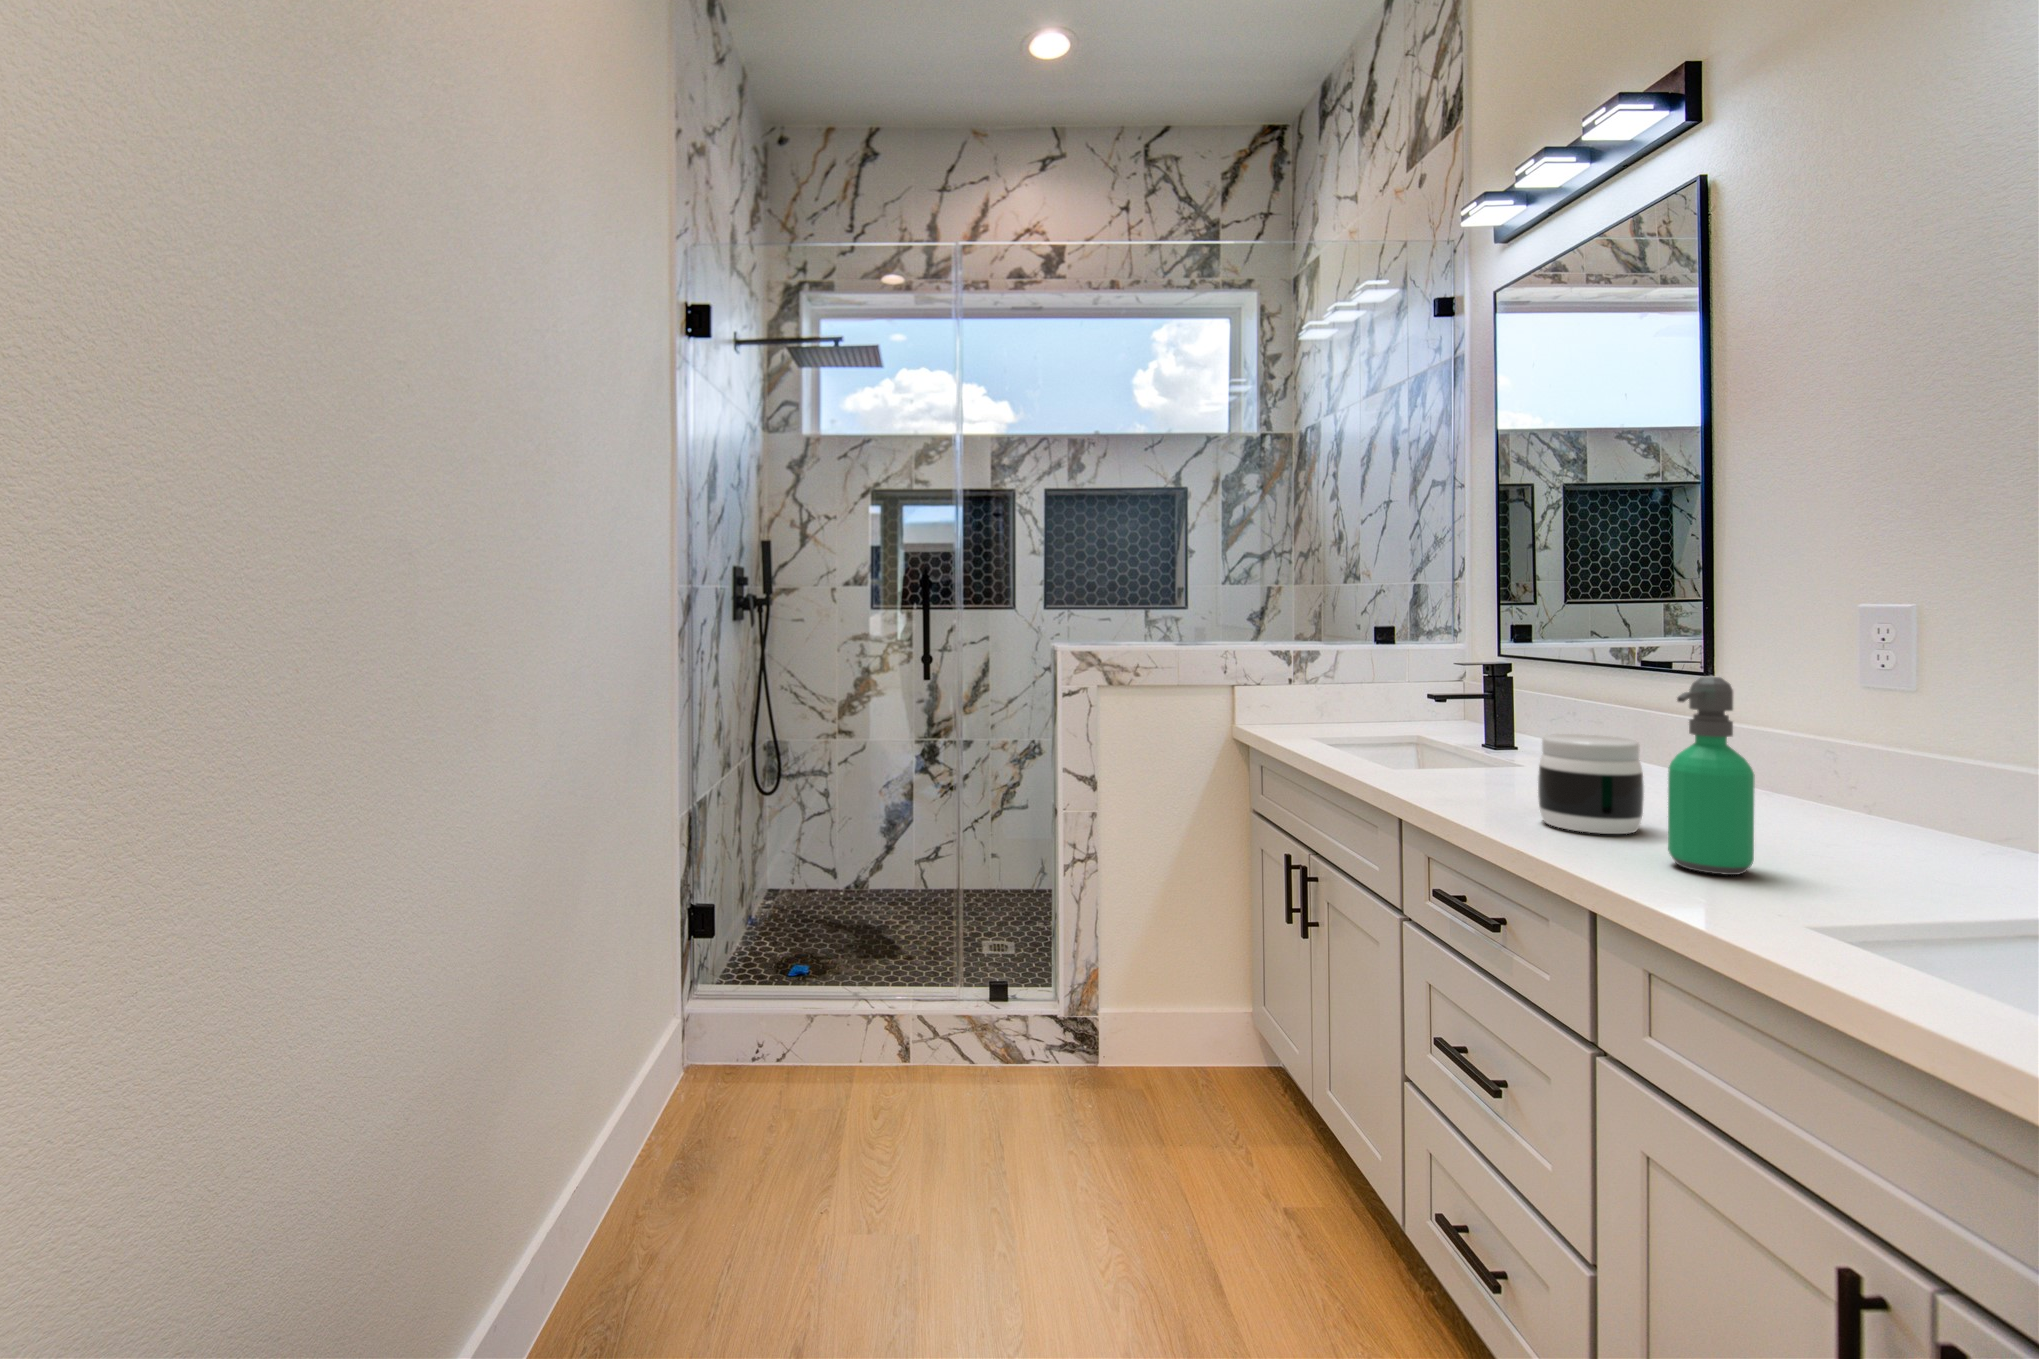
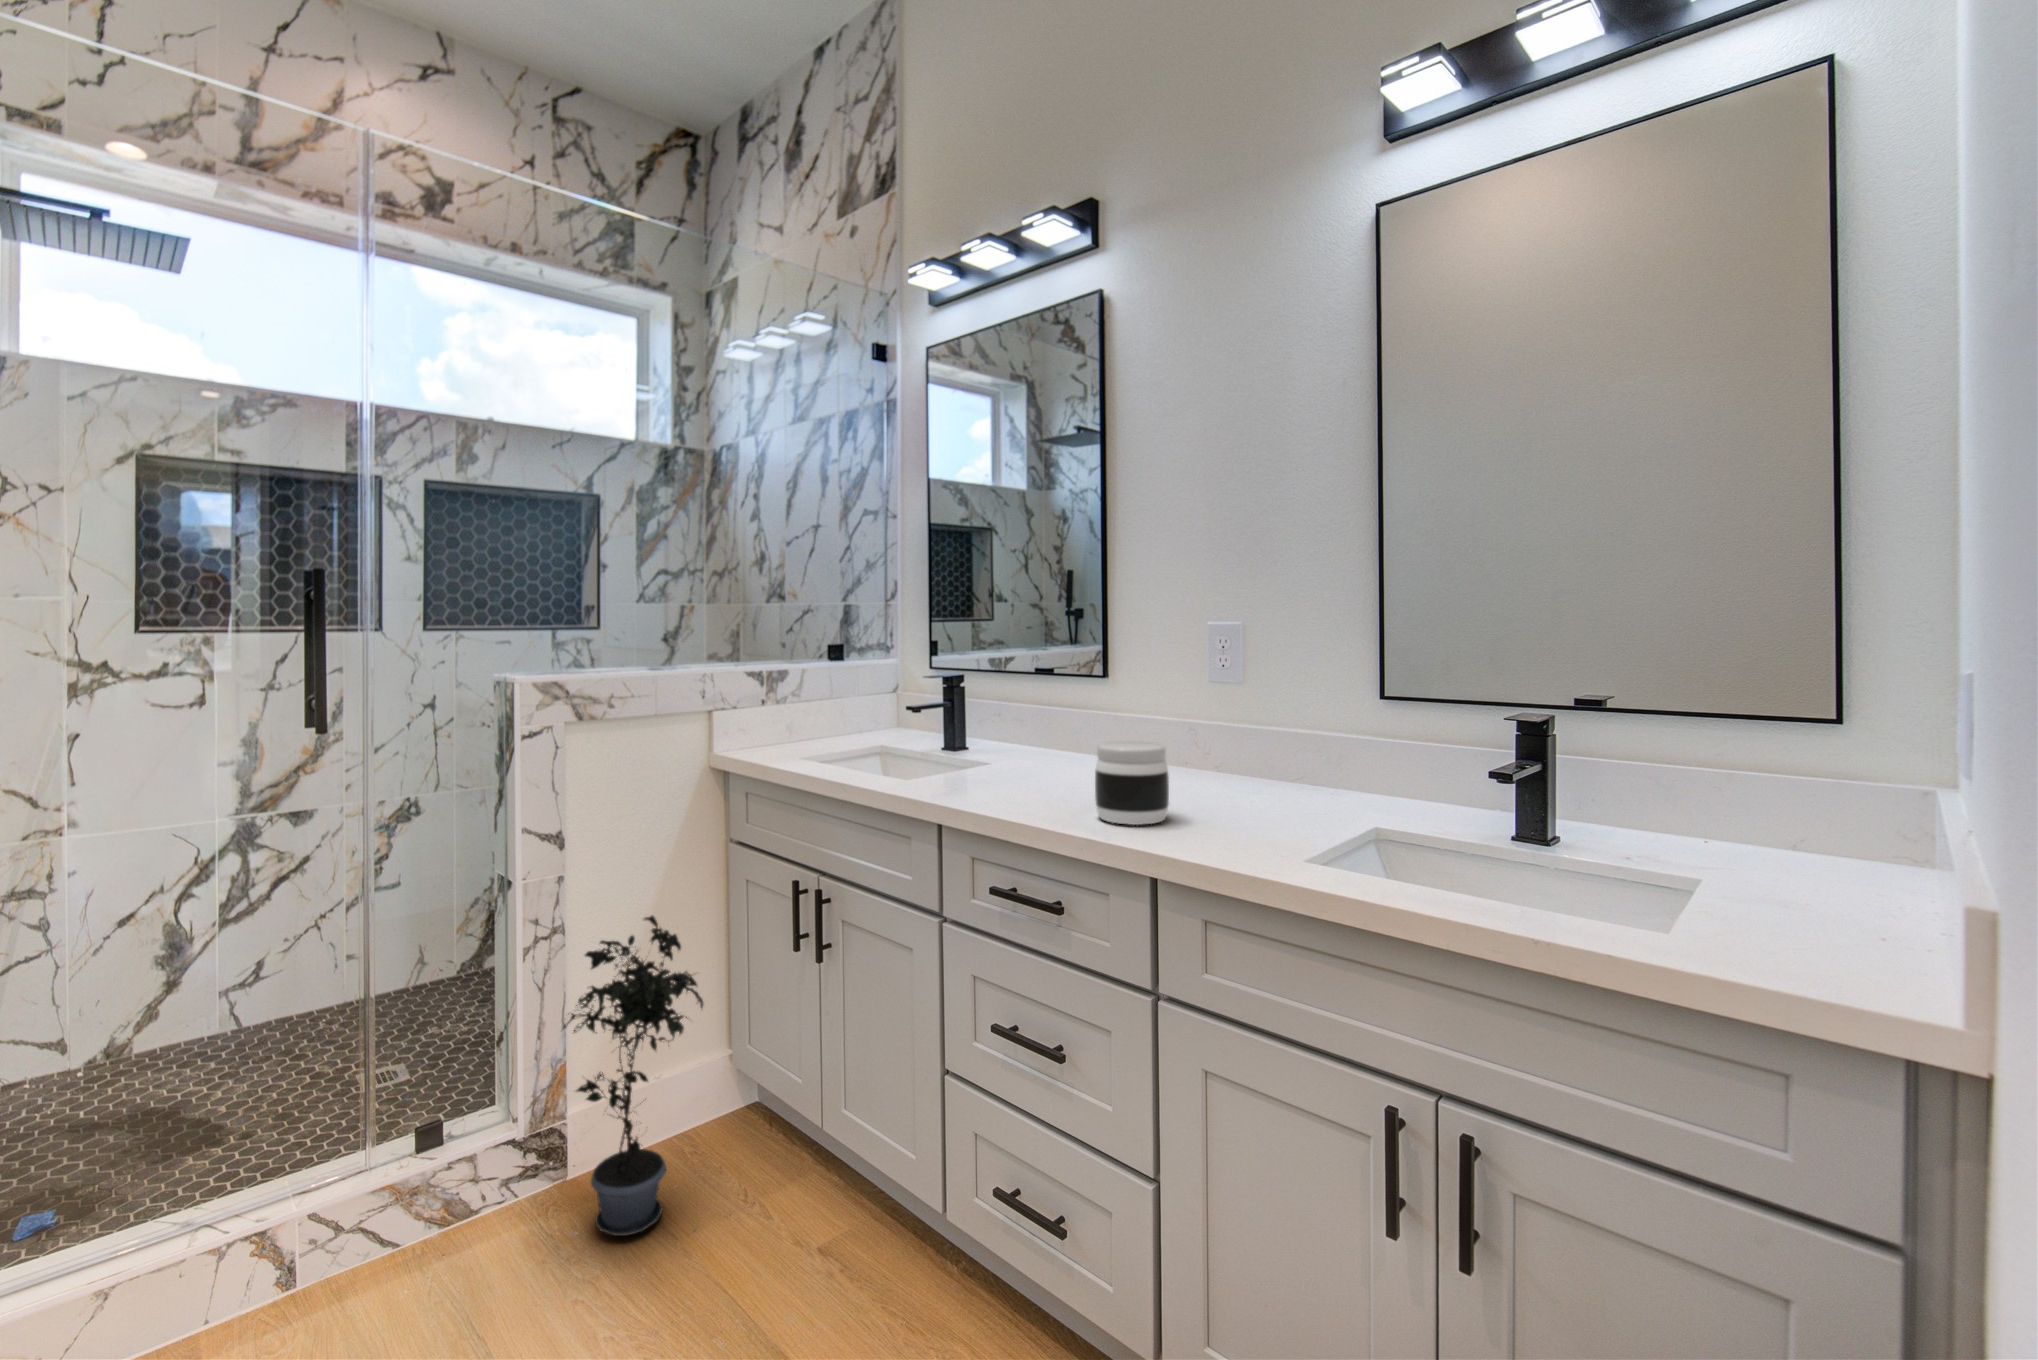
soap dispenser: present [1668,676,1755,875] -> none [1221,691,1276,846]
potted plant: none [1074,856,1190,1123] -> present [563,916,703,1236]

